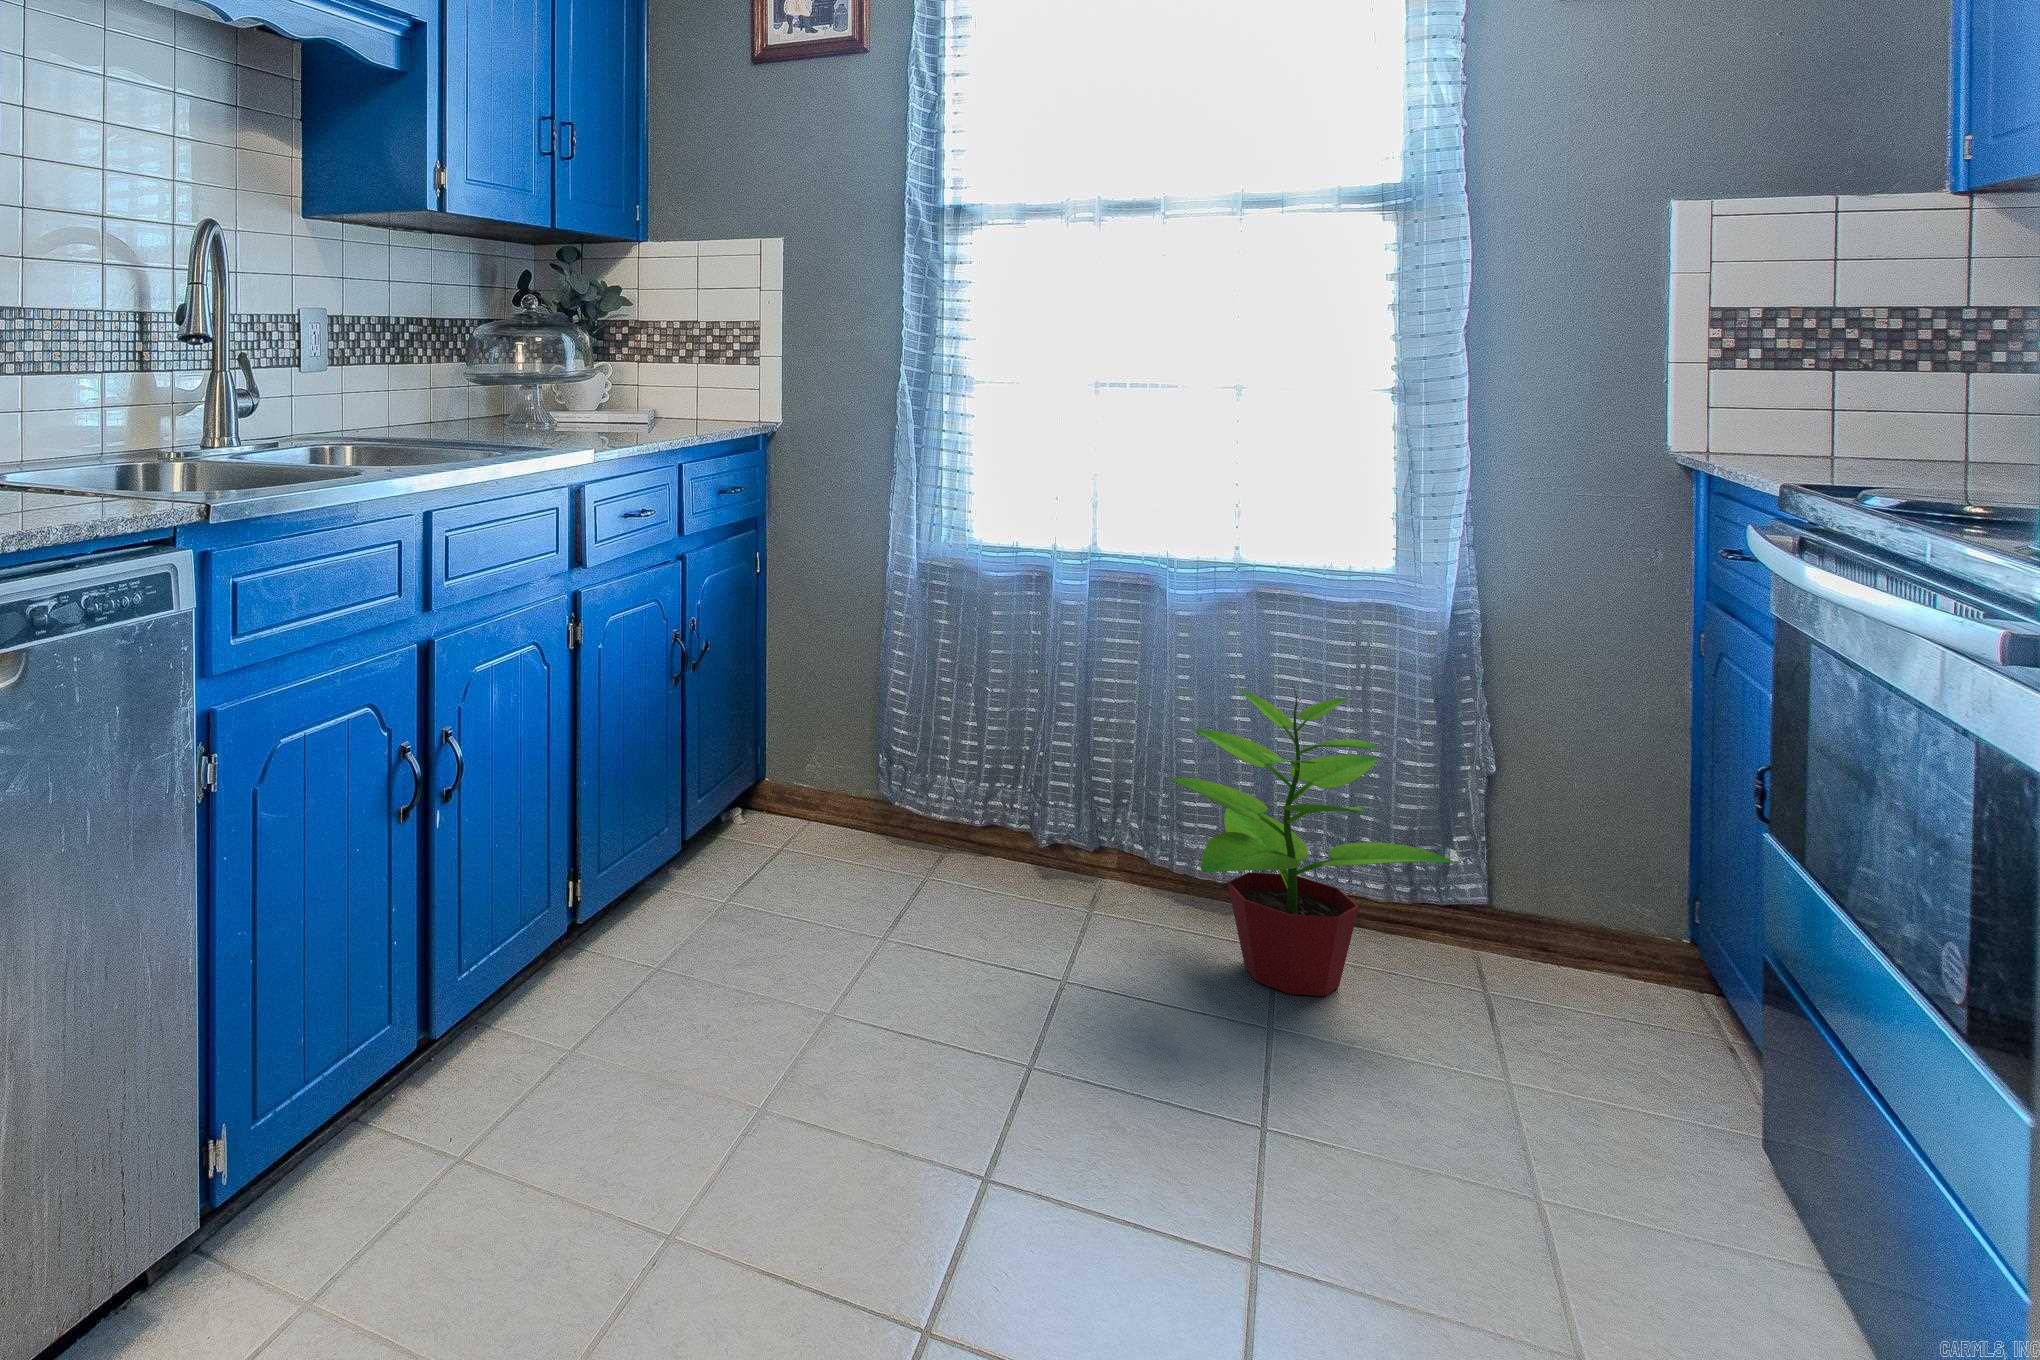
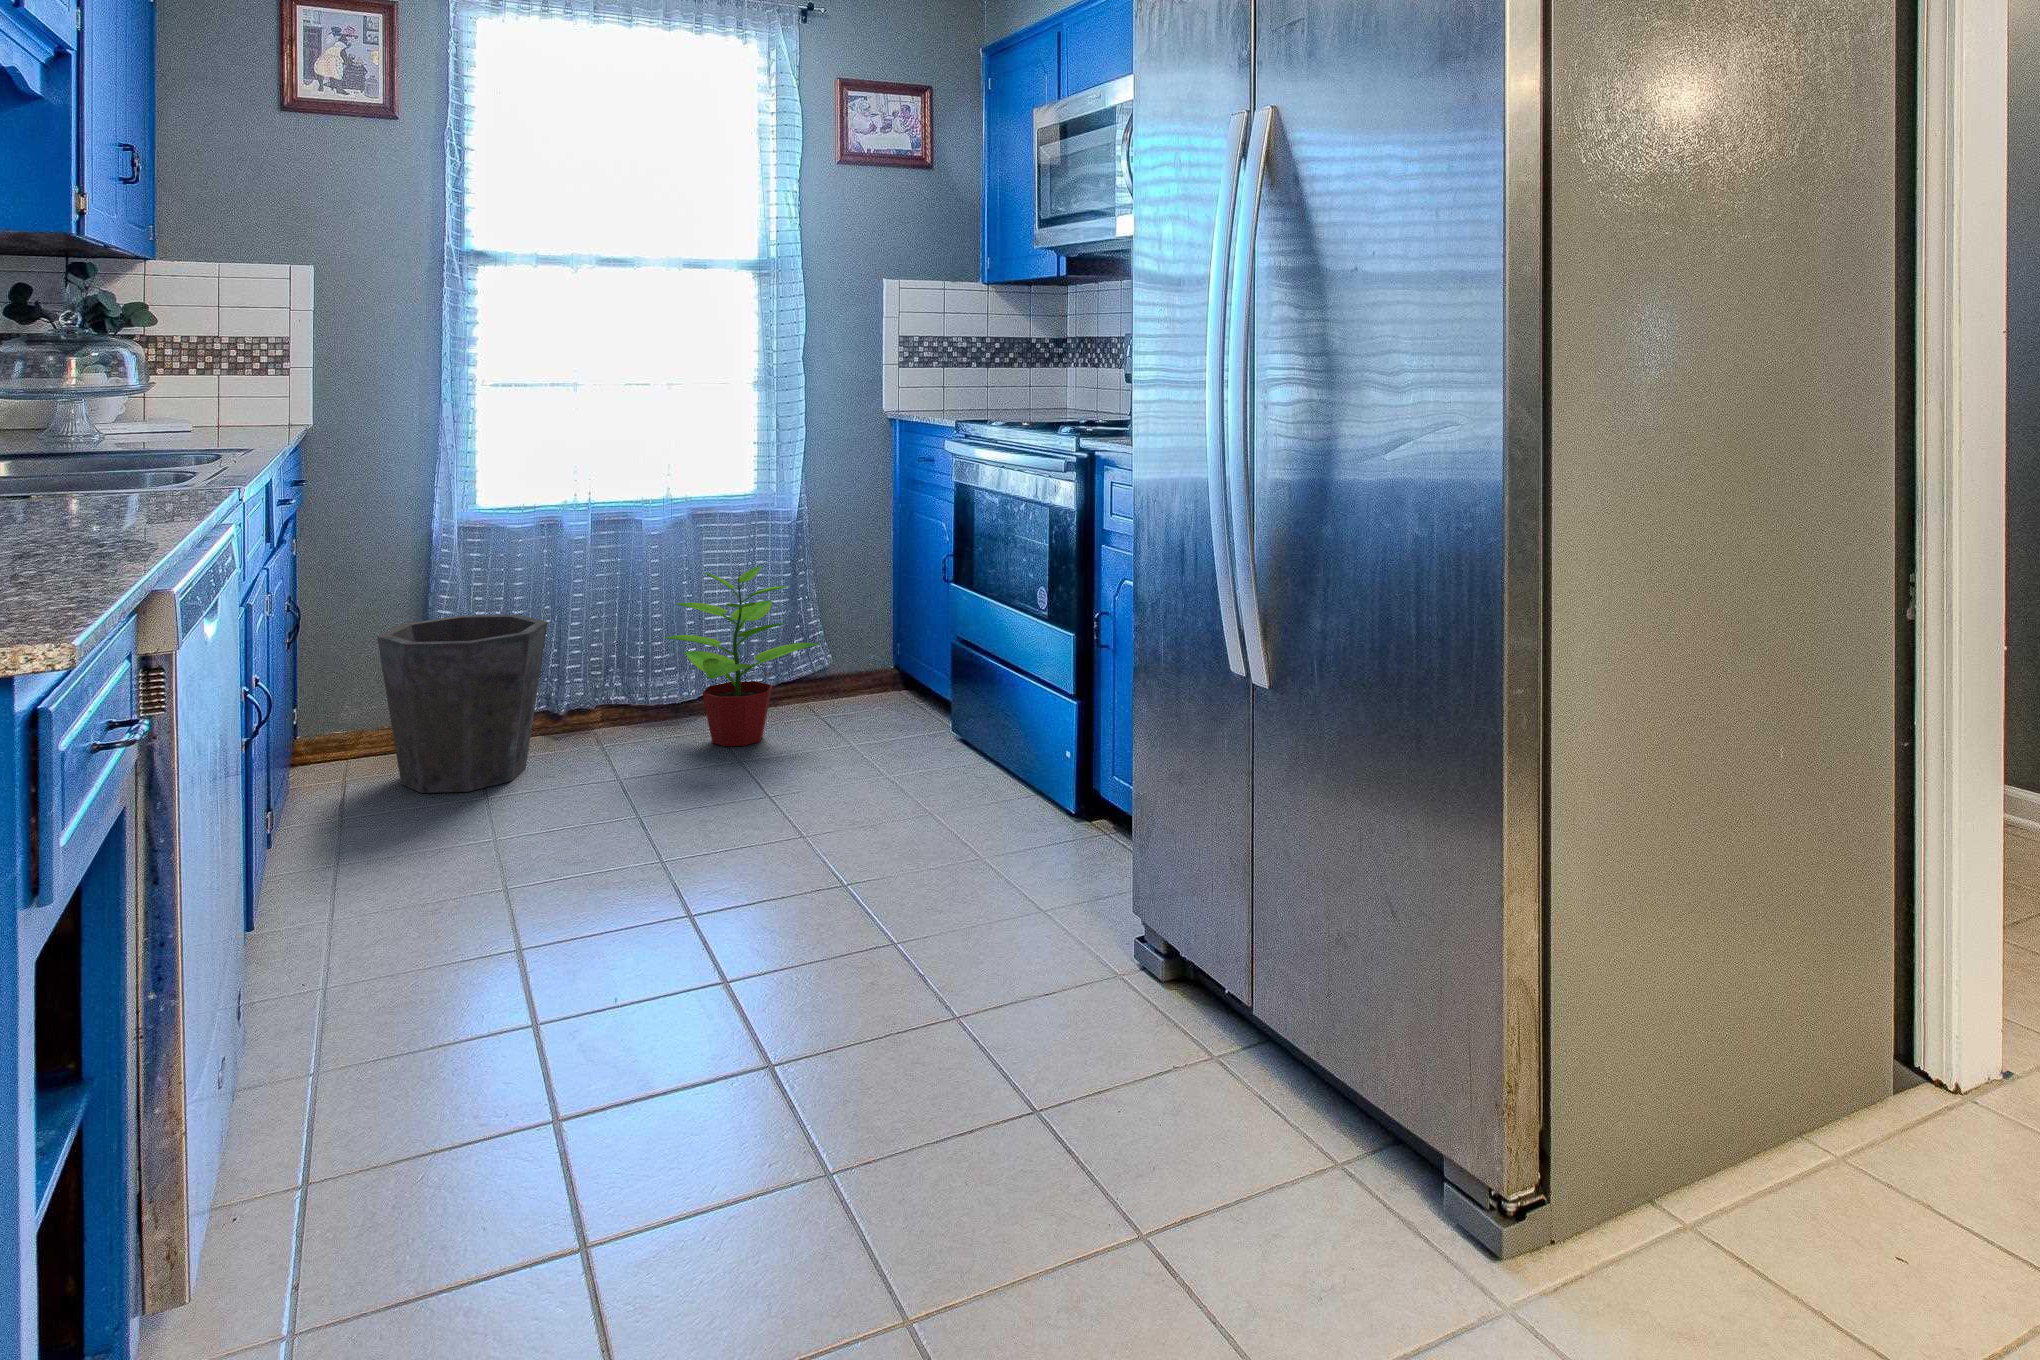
waste bin: none [791,677,992,923] -> present [377,615,548,793]

